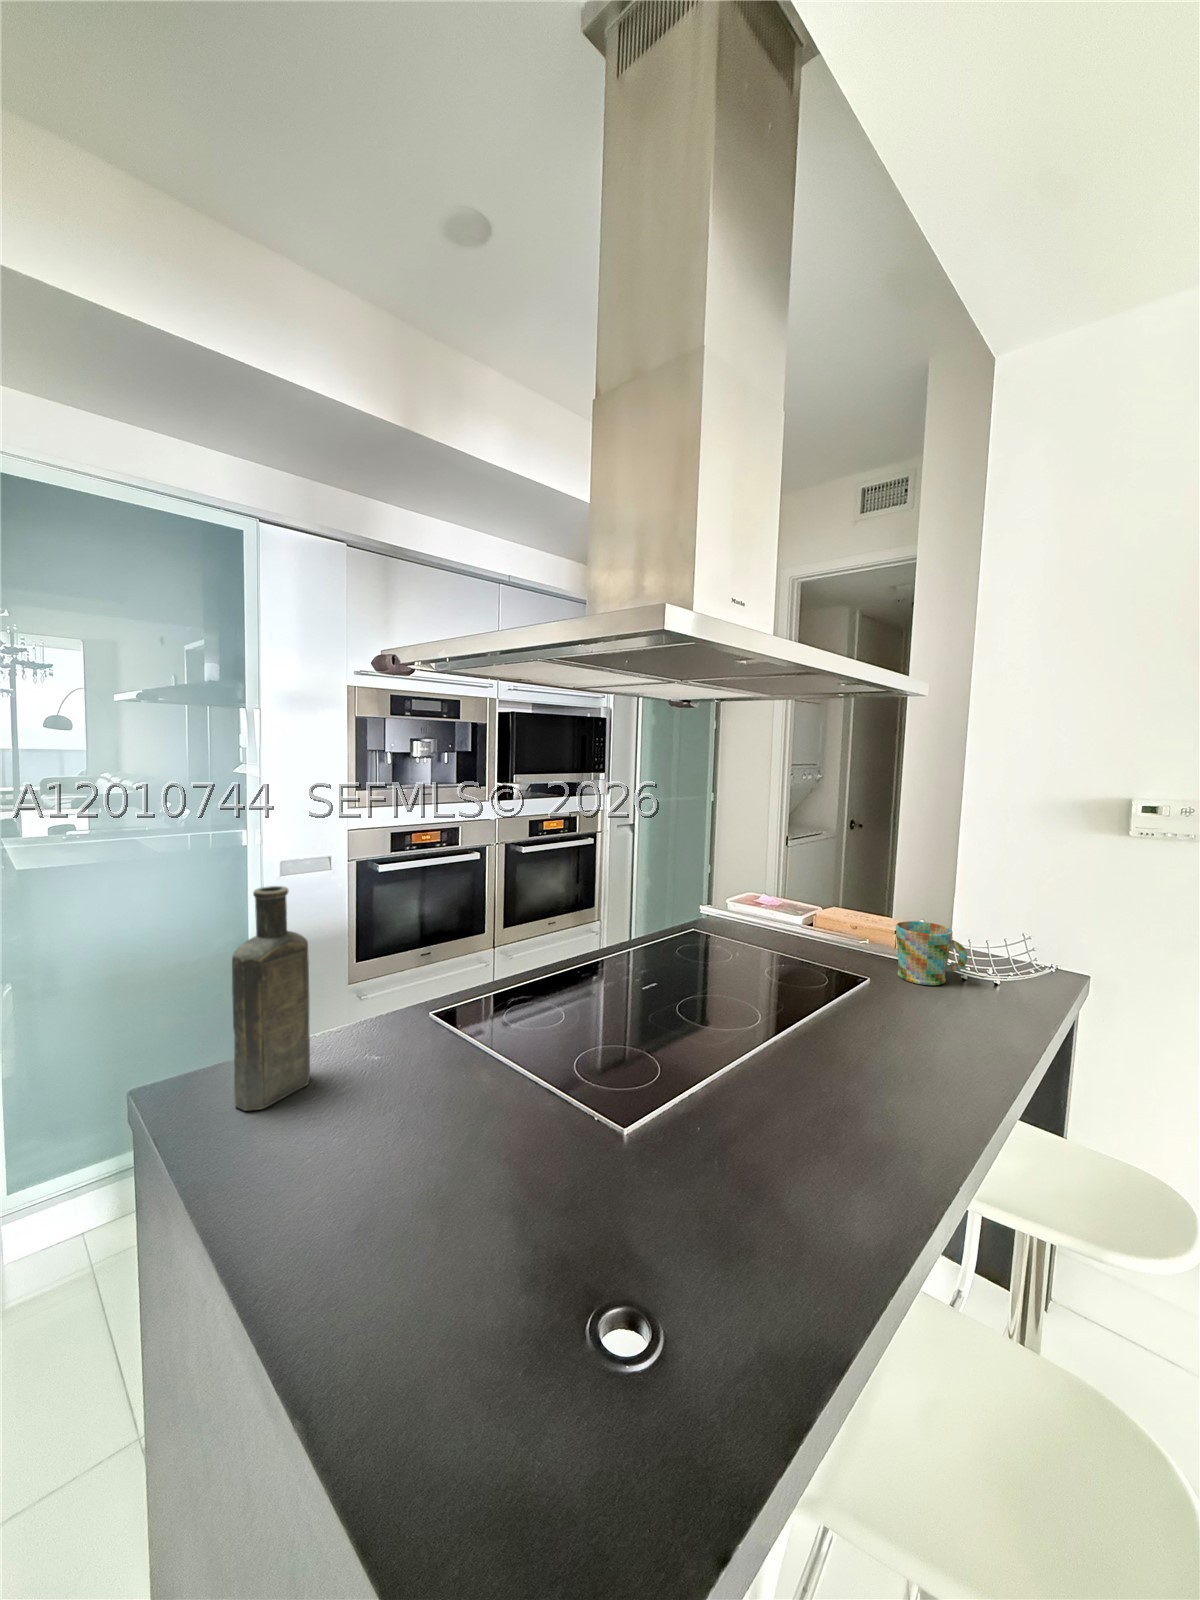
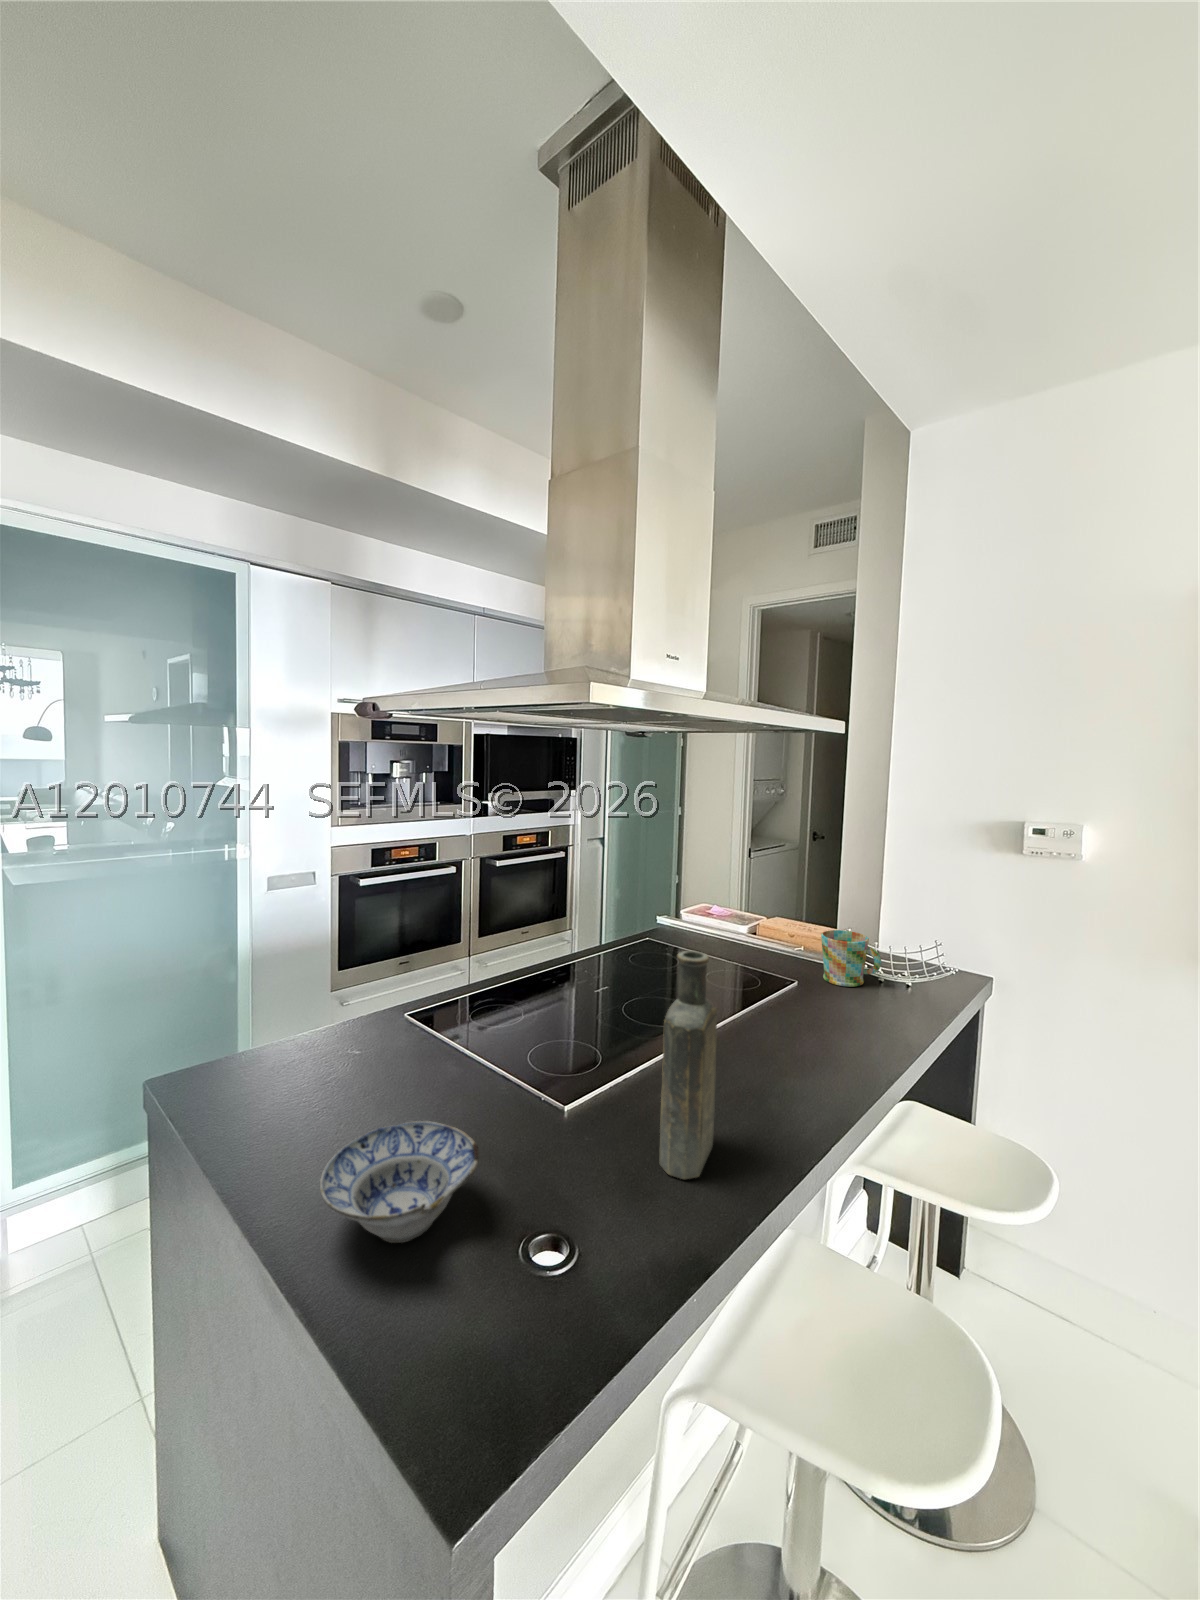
bottle: present [232,886,310,1111] -> present [660,951,717,1179]
ceramic bowl: none [324,1149,528,1314] -> present [320,1121,479,1243]

